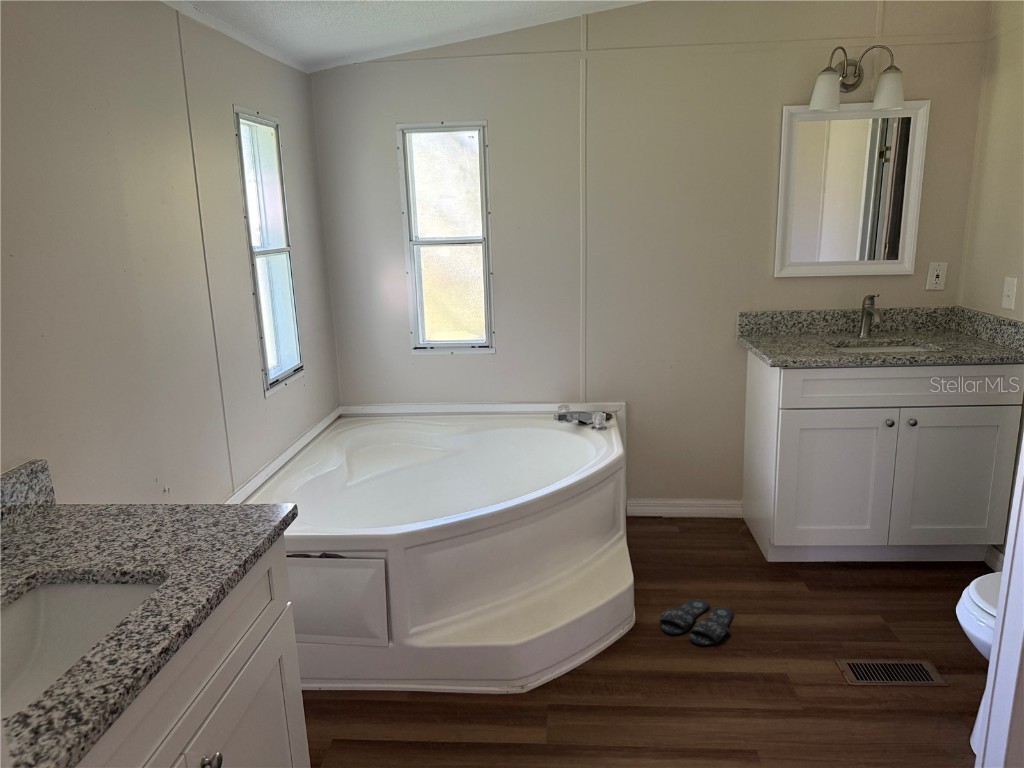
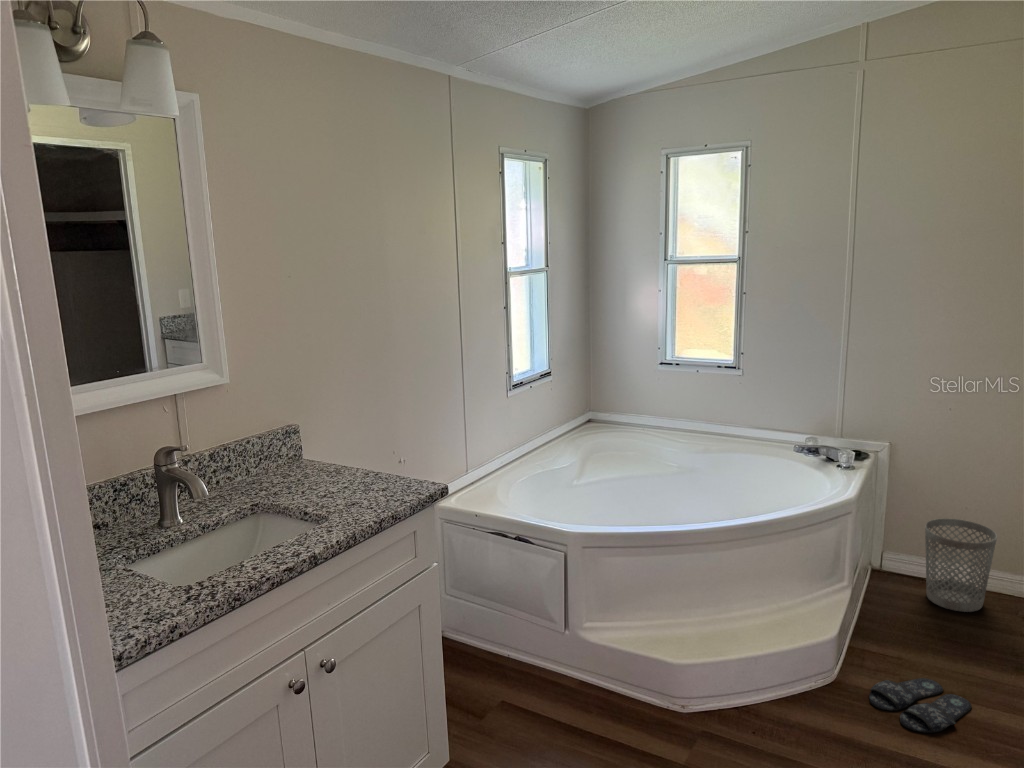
wastebasket: none [661,461,714,537] -> present [925,519,997,612]

